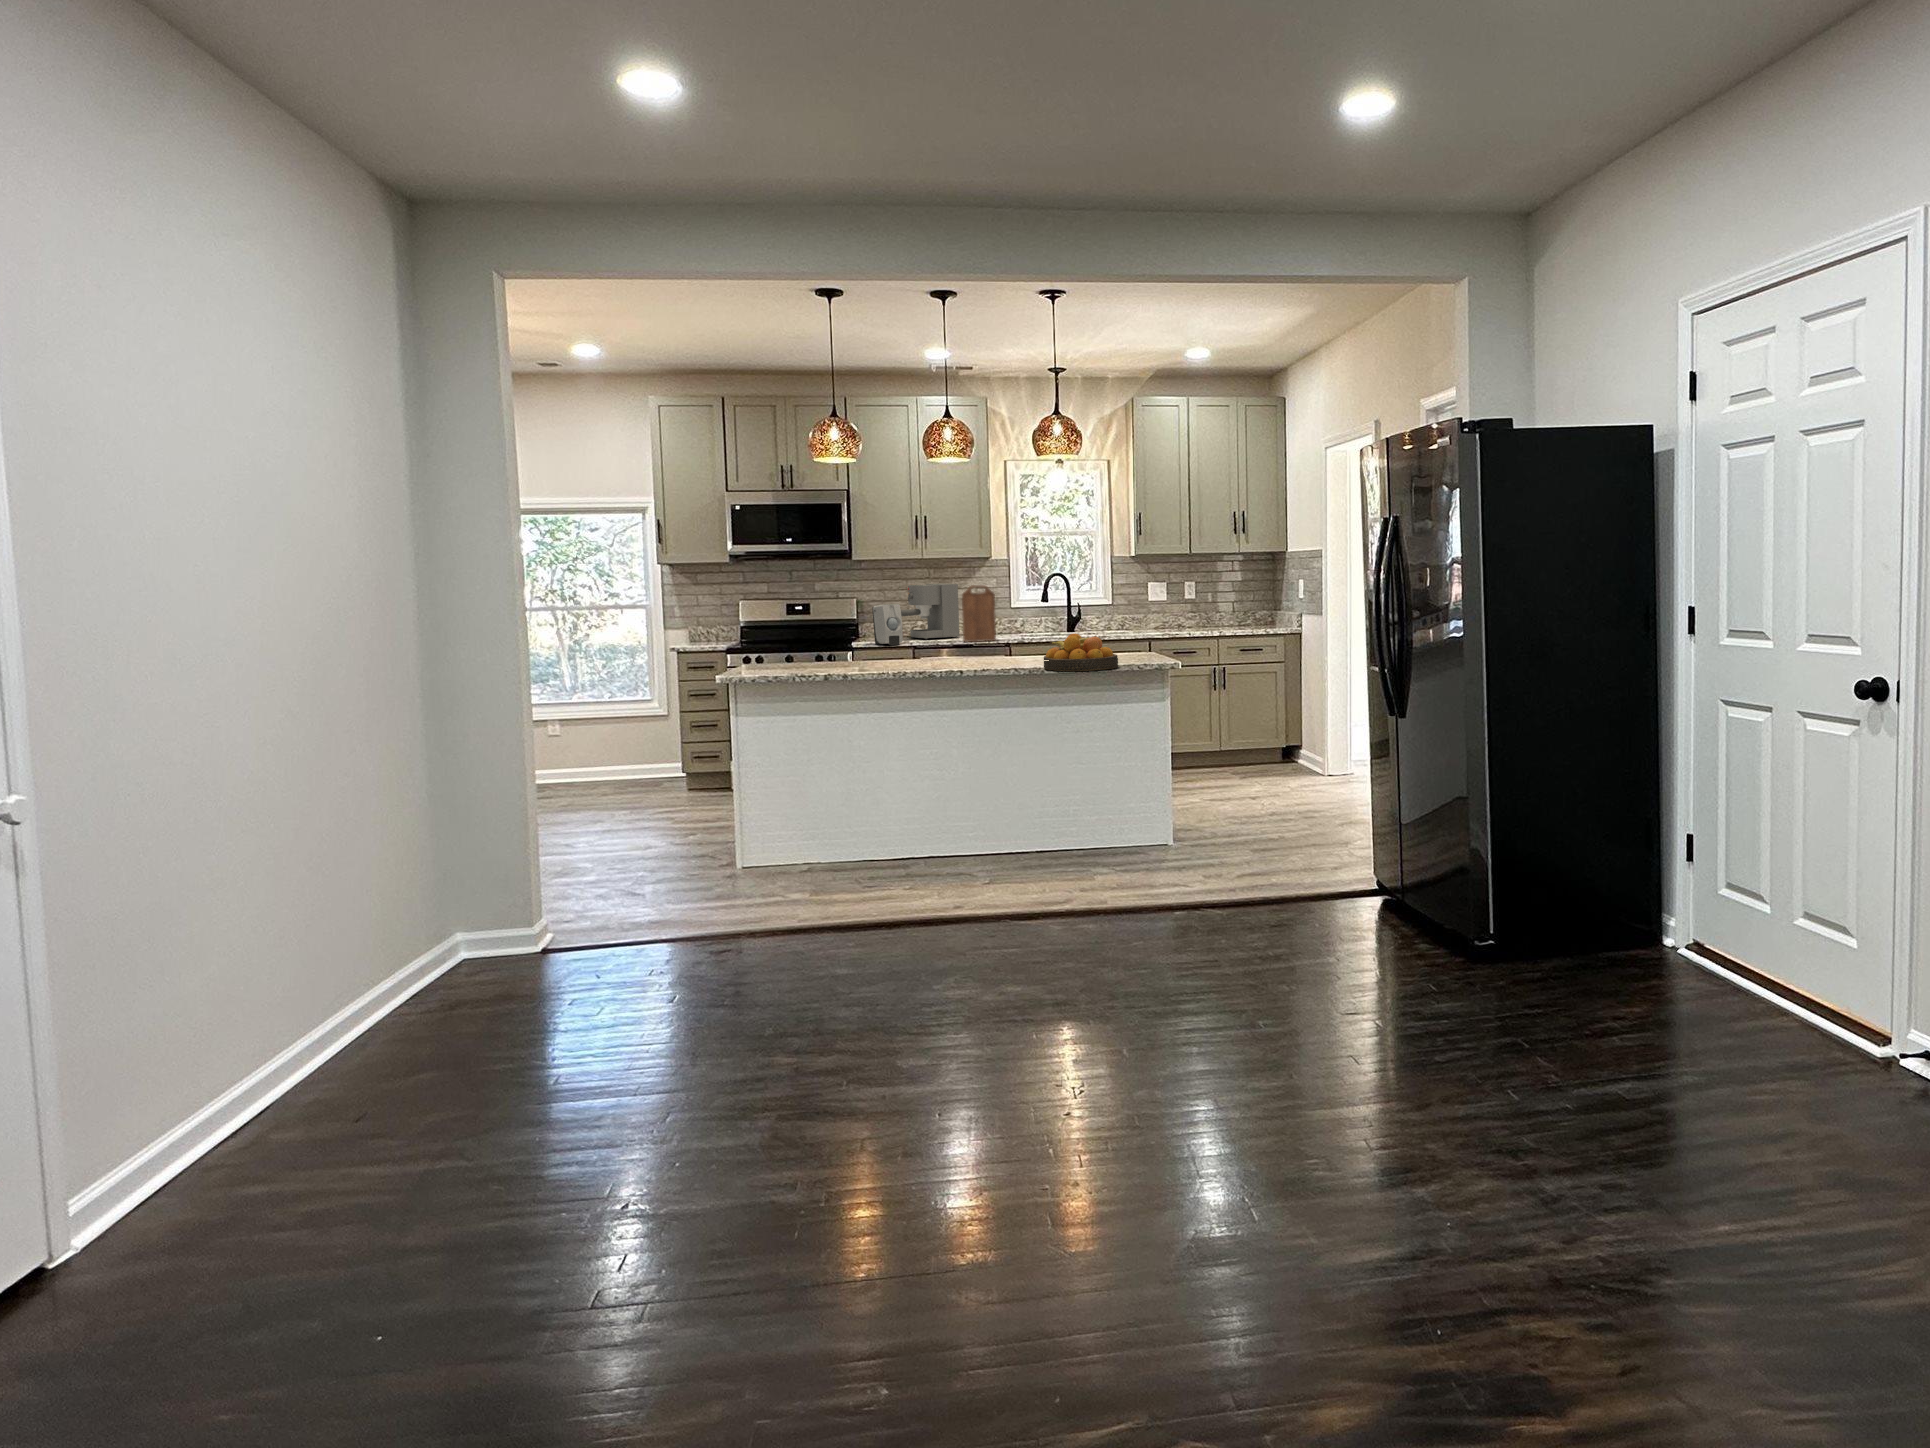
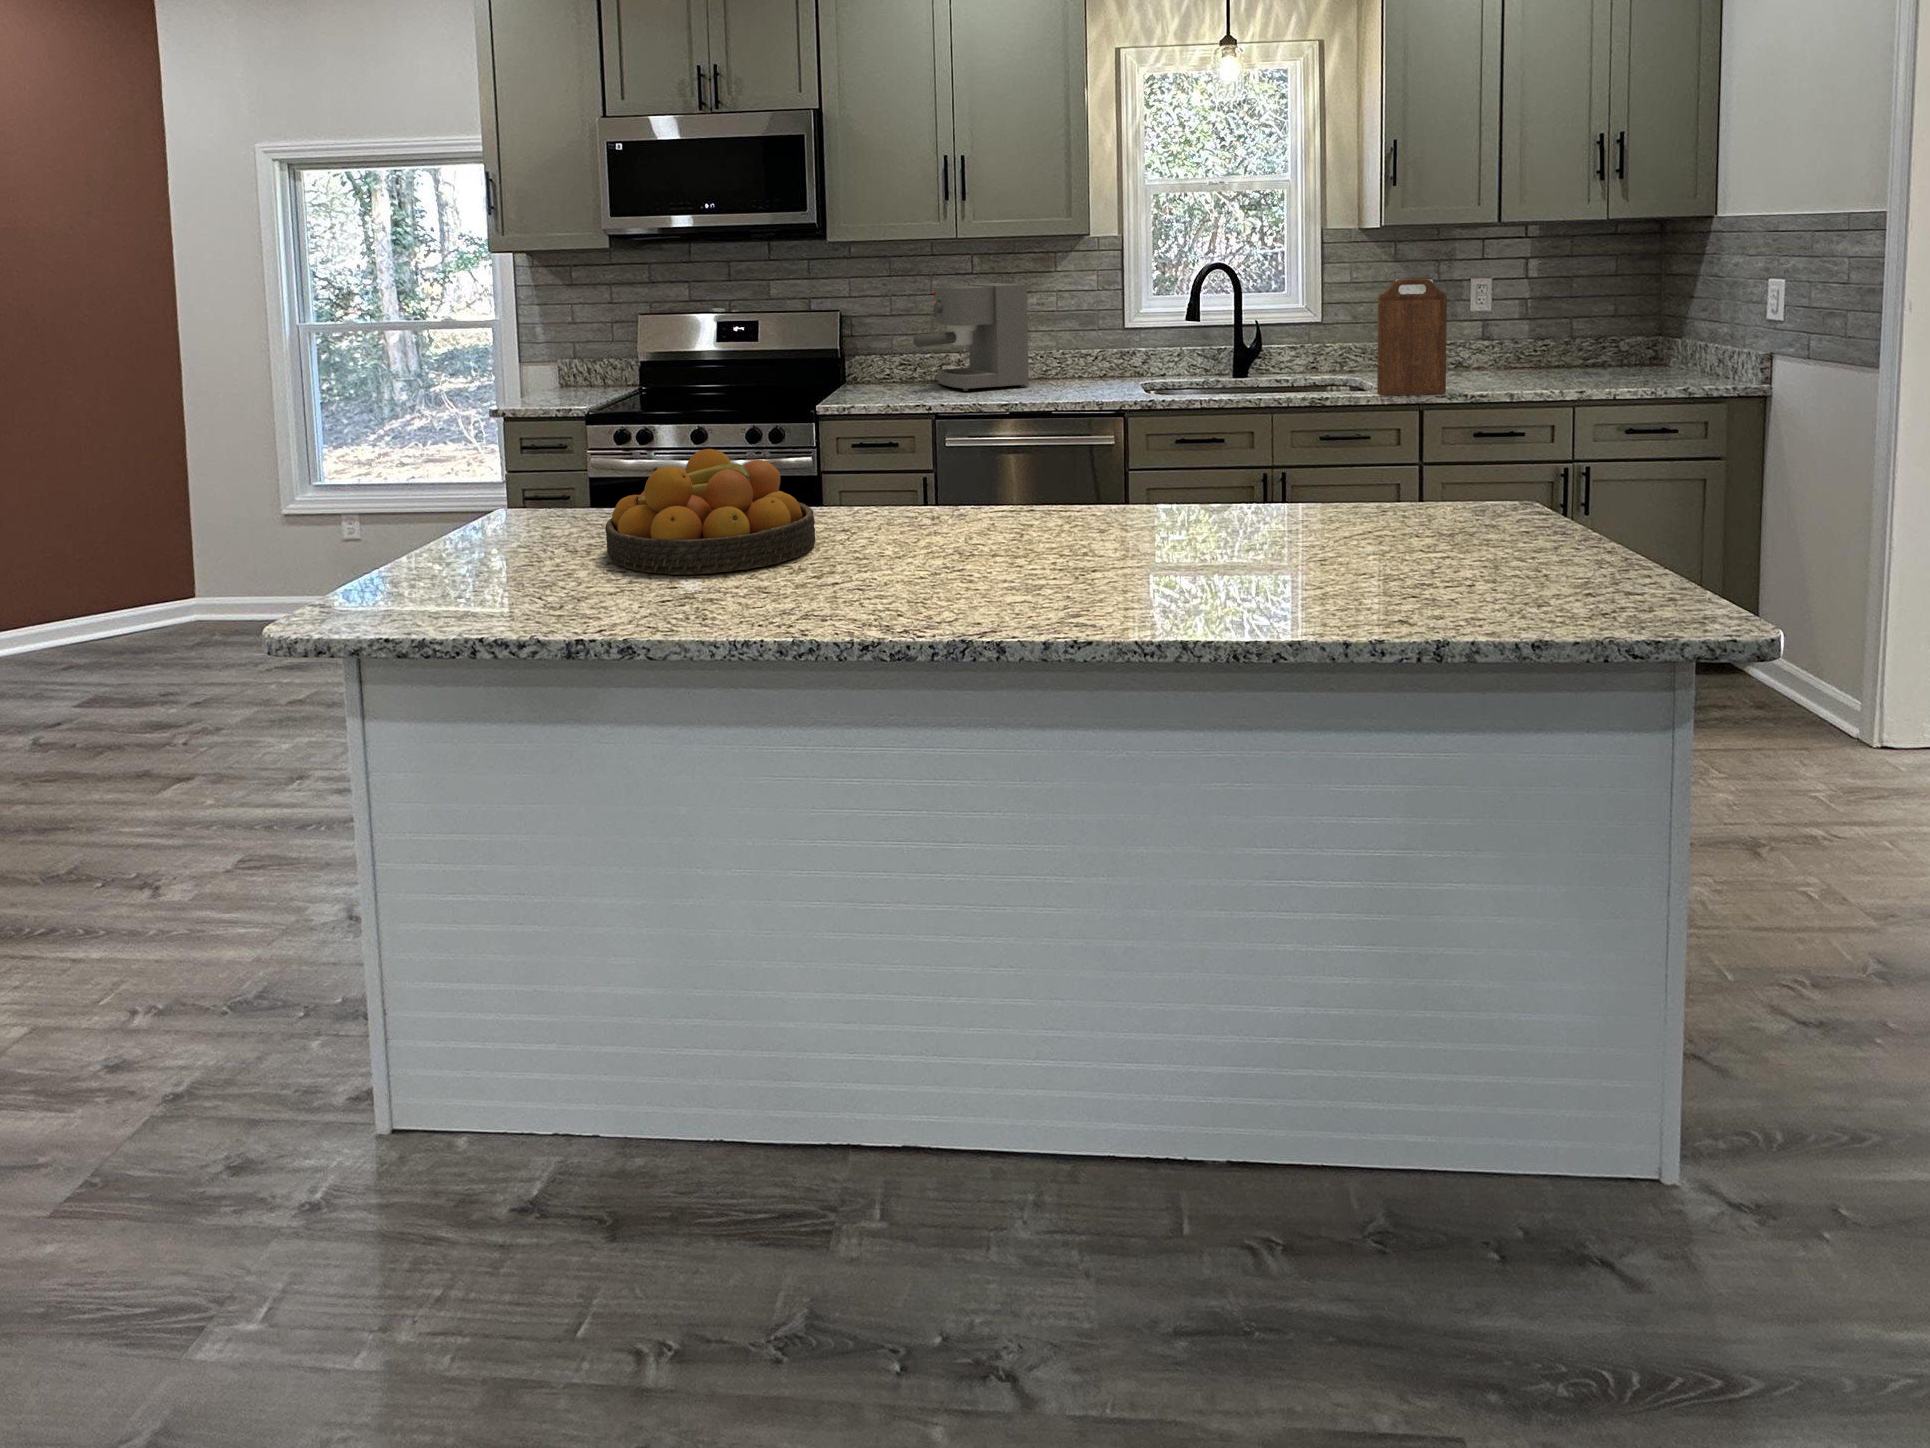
cutting board: present [962,585,996,642] -> present [1377,278,1447,395]
soap dispenser: present [872,604,903,645] -> none [863,325,919,407]
fruit bowl: present [1044,634,1118,671] -> present [605,449,816,575]

